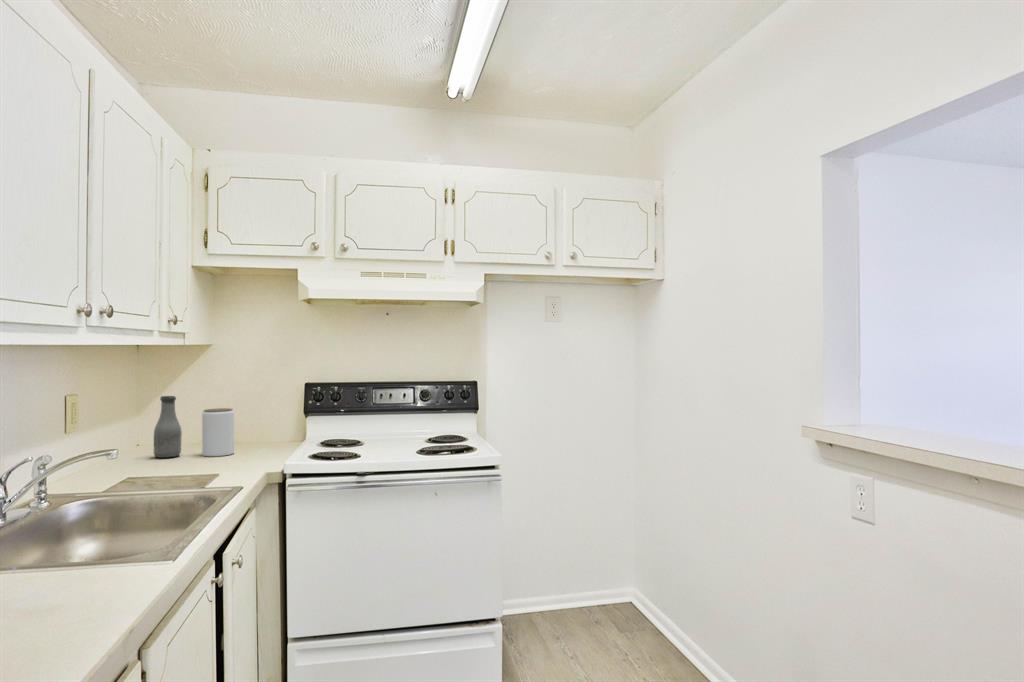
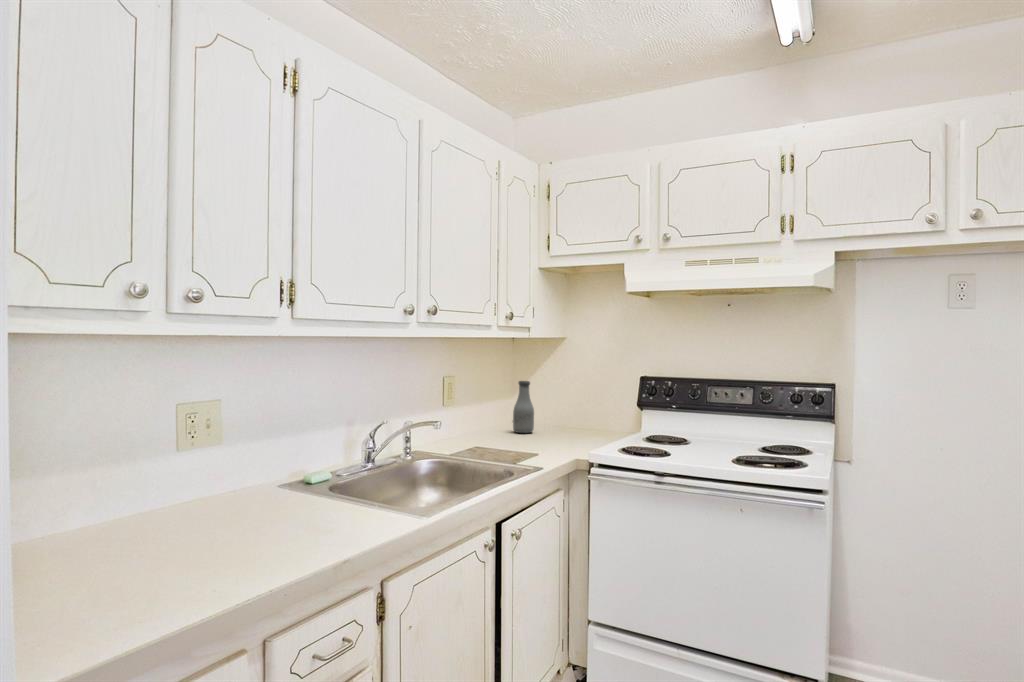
jar: present [202,408,234,456] -> none [549,395,575,437]

